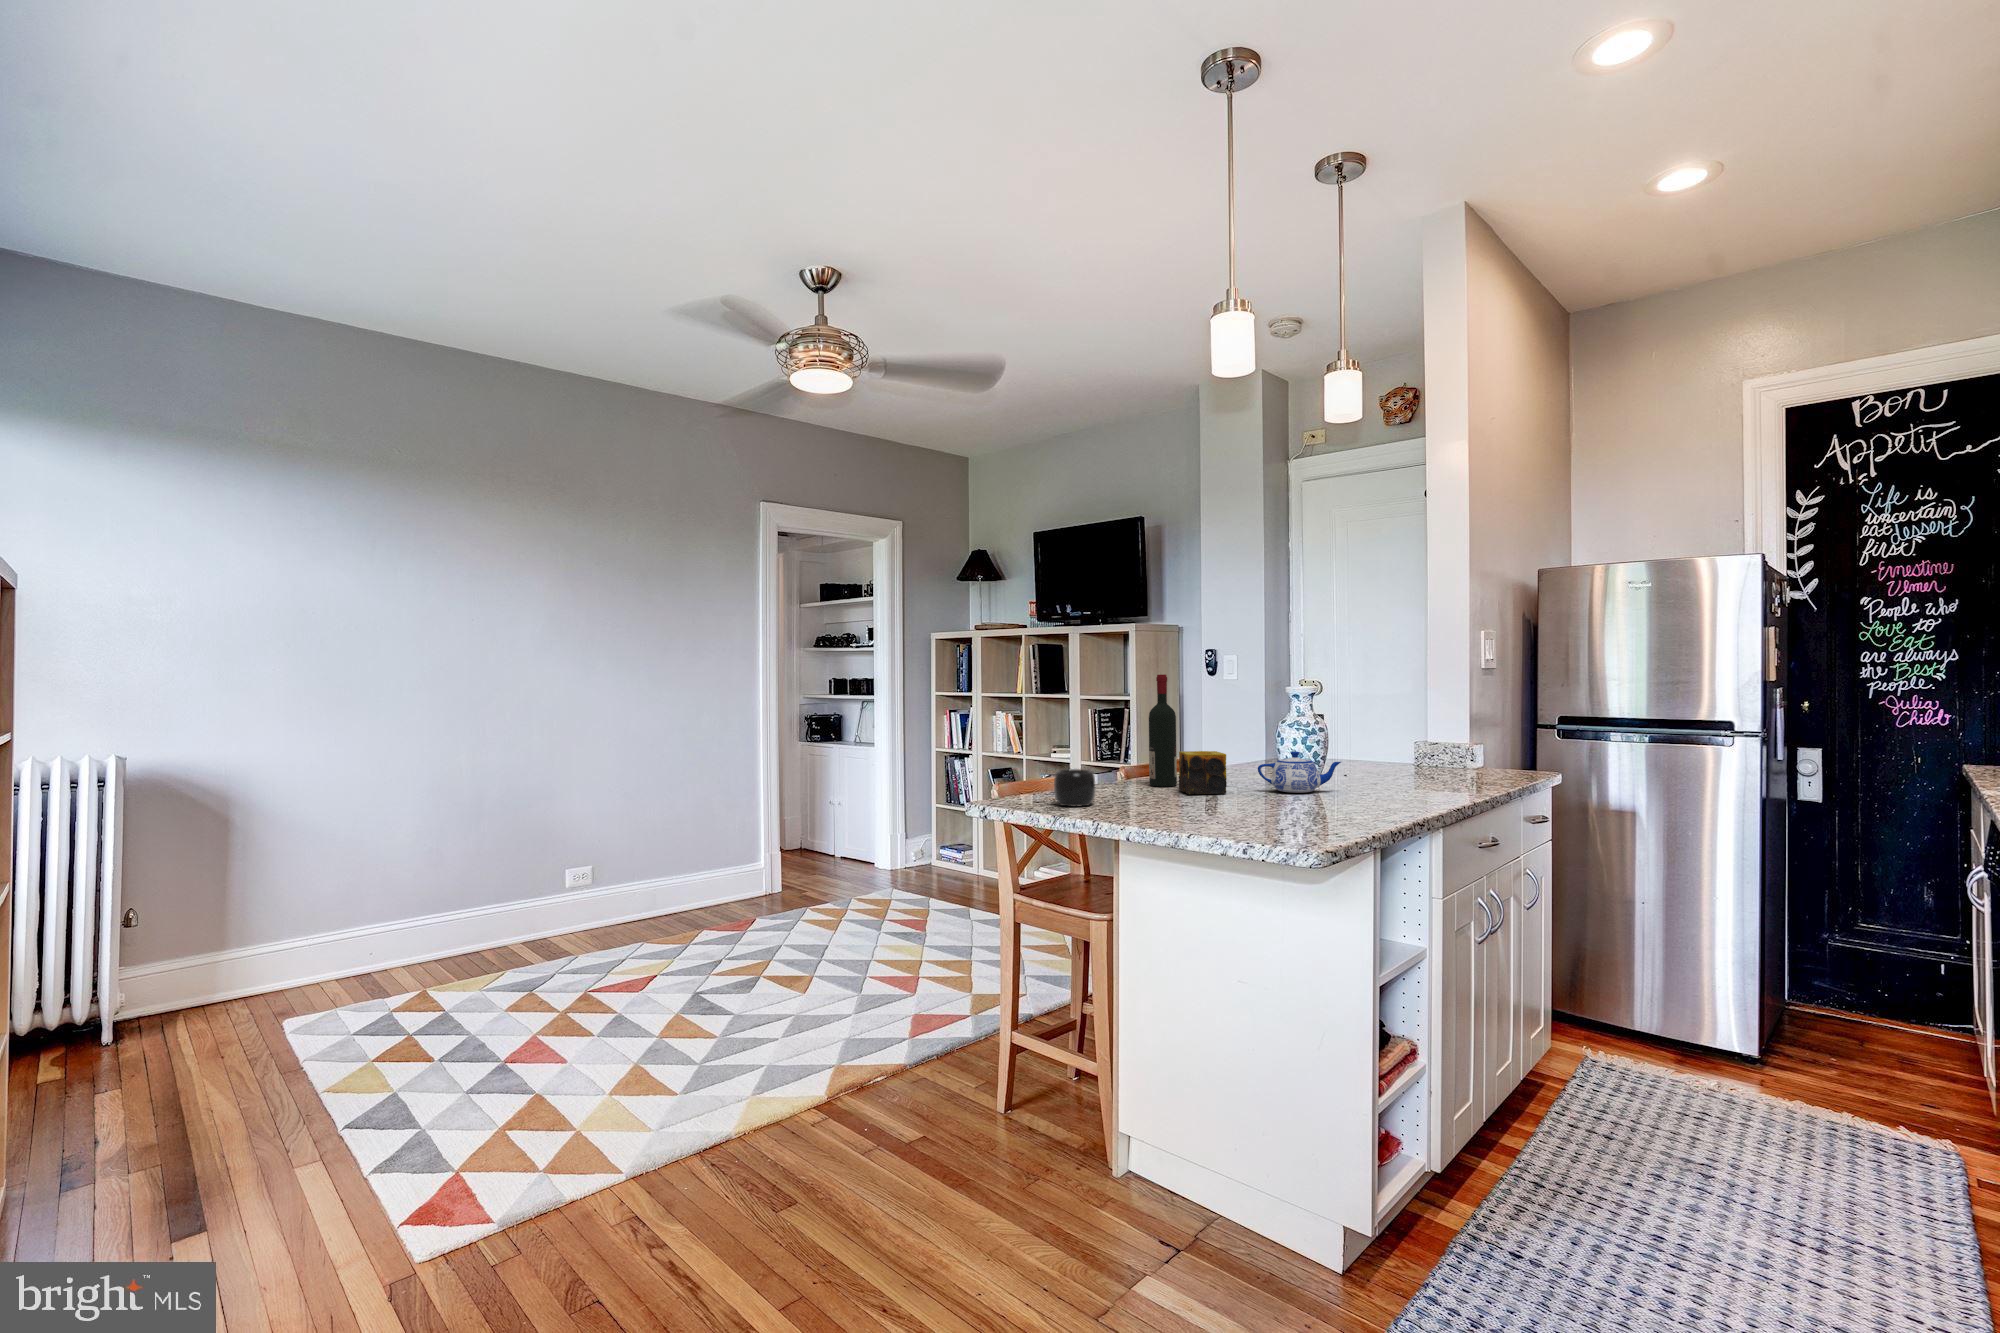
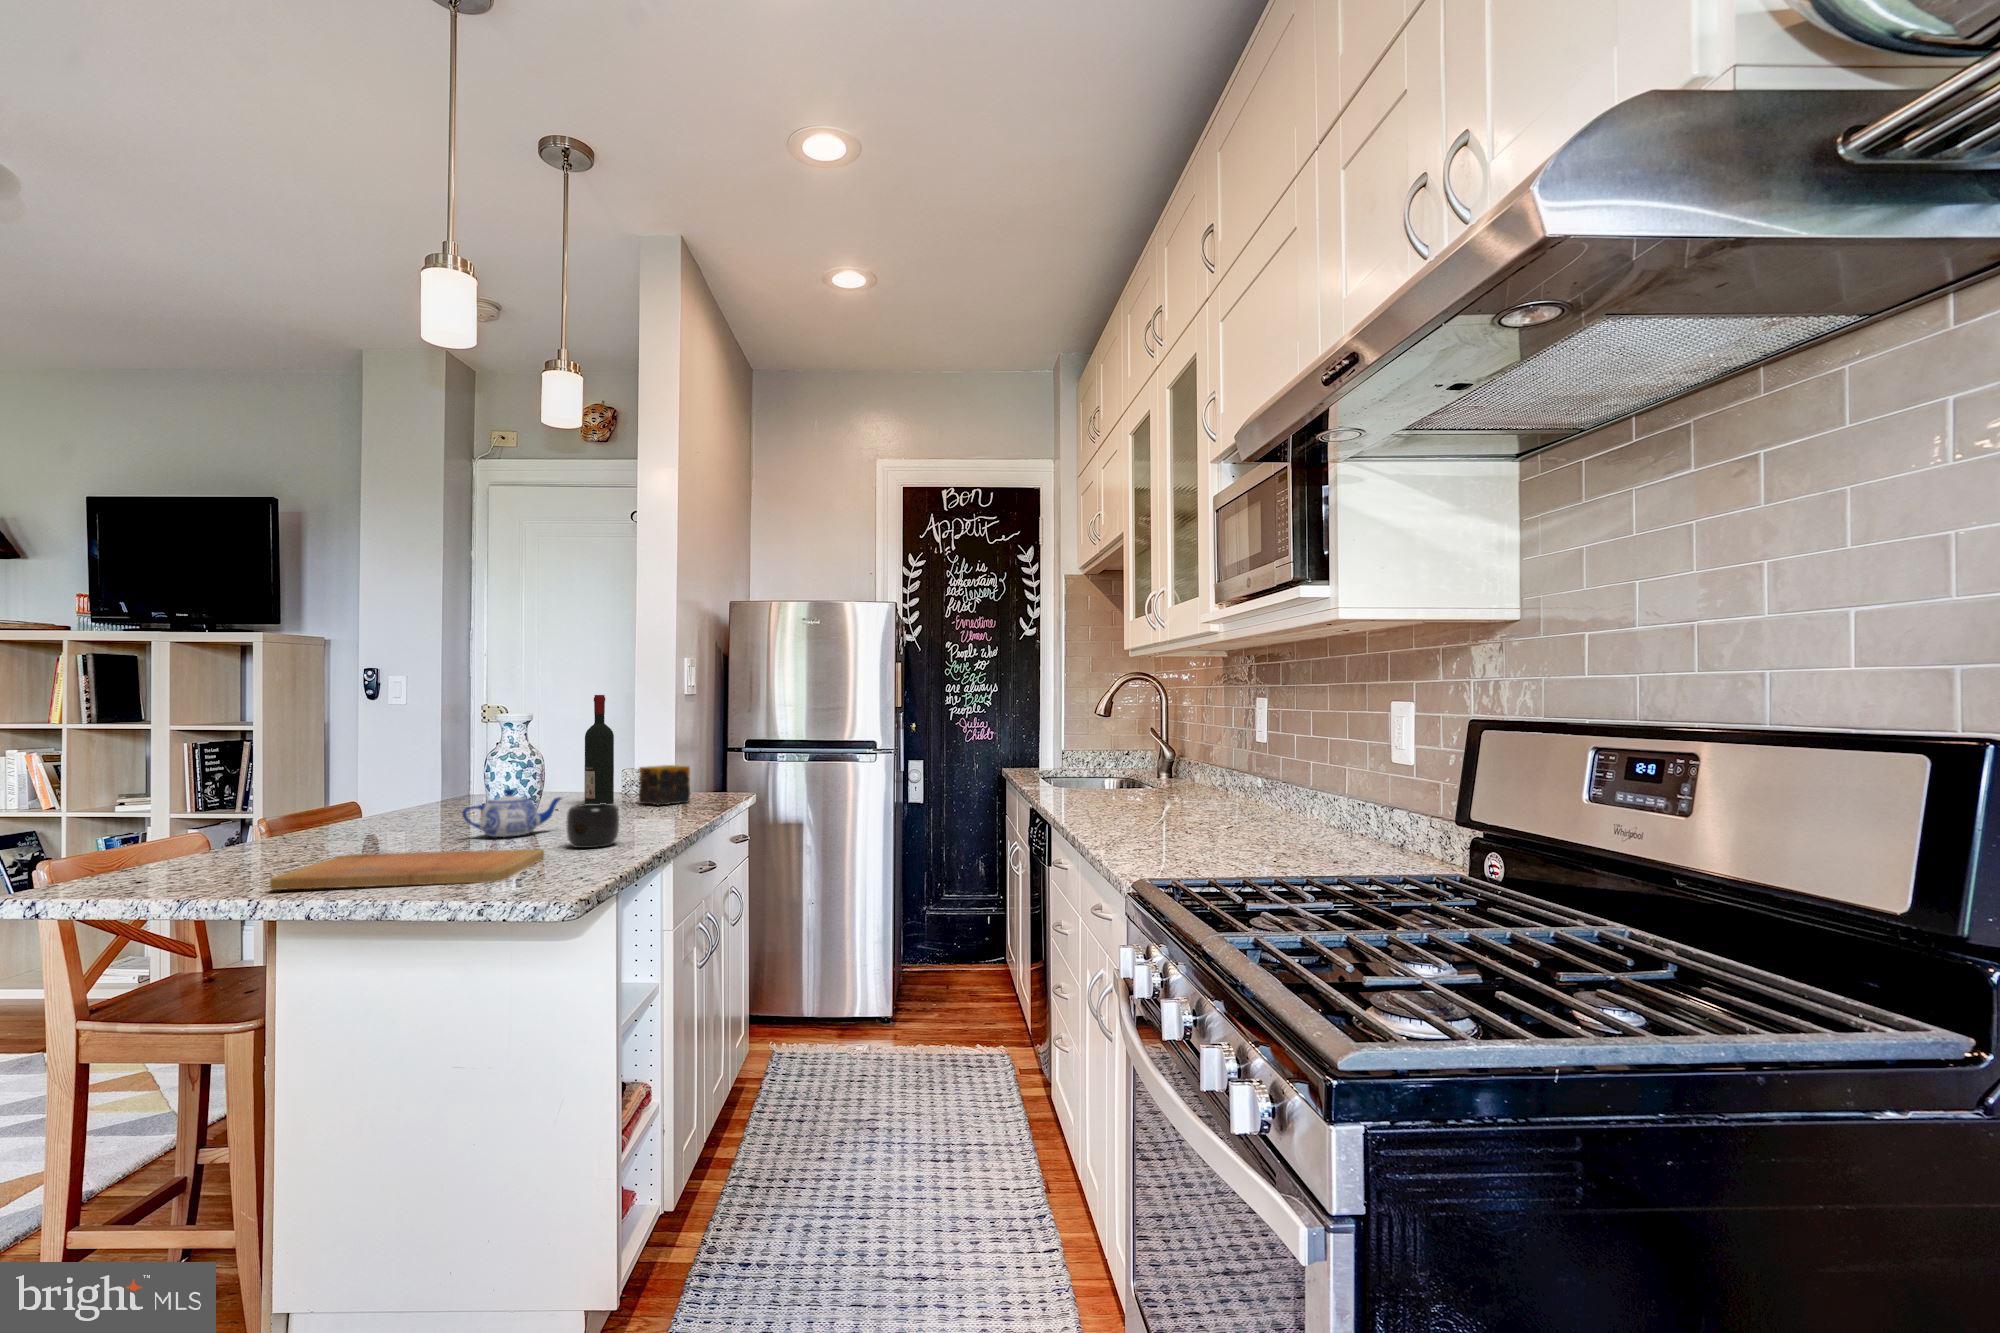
wine bottle: present [1149,674,1177,787] -> present [585,695,614,804]
candle: present [1179,751,1227,794] -> present [639,765,690,805]
mug: present [1054,769,1095,807] -> present [566,804,619,848]
cutting board: none [1115,794,1312,829] -> present [270,849,544,890]

